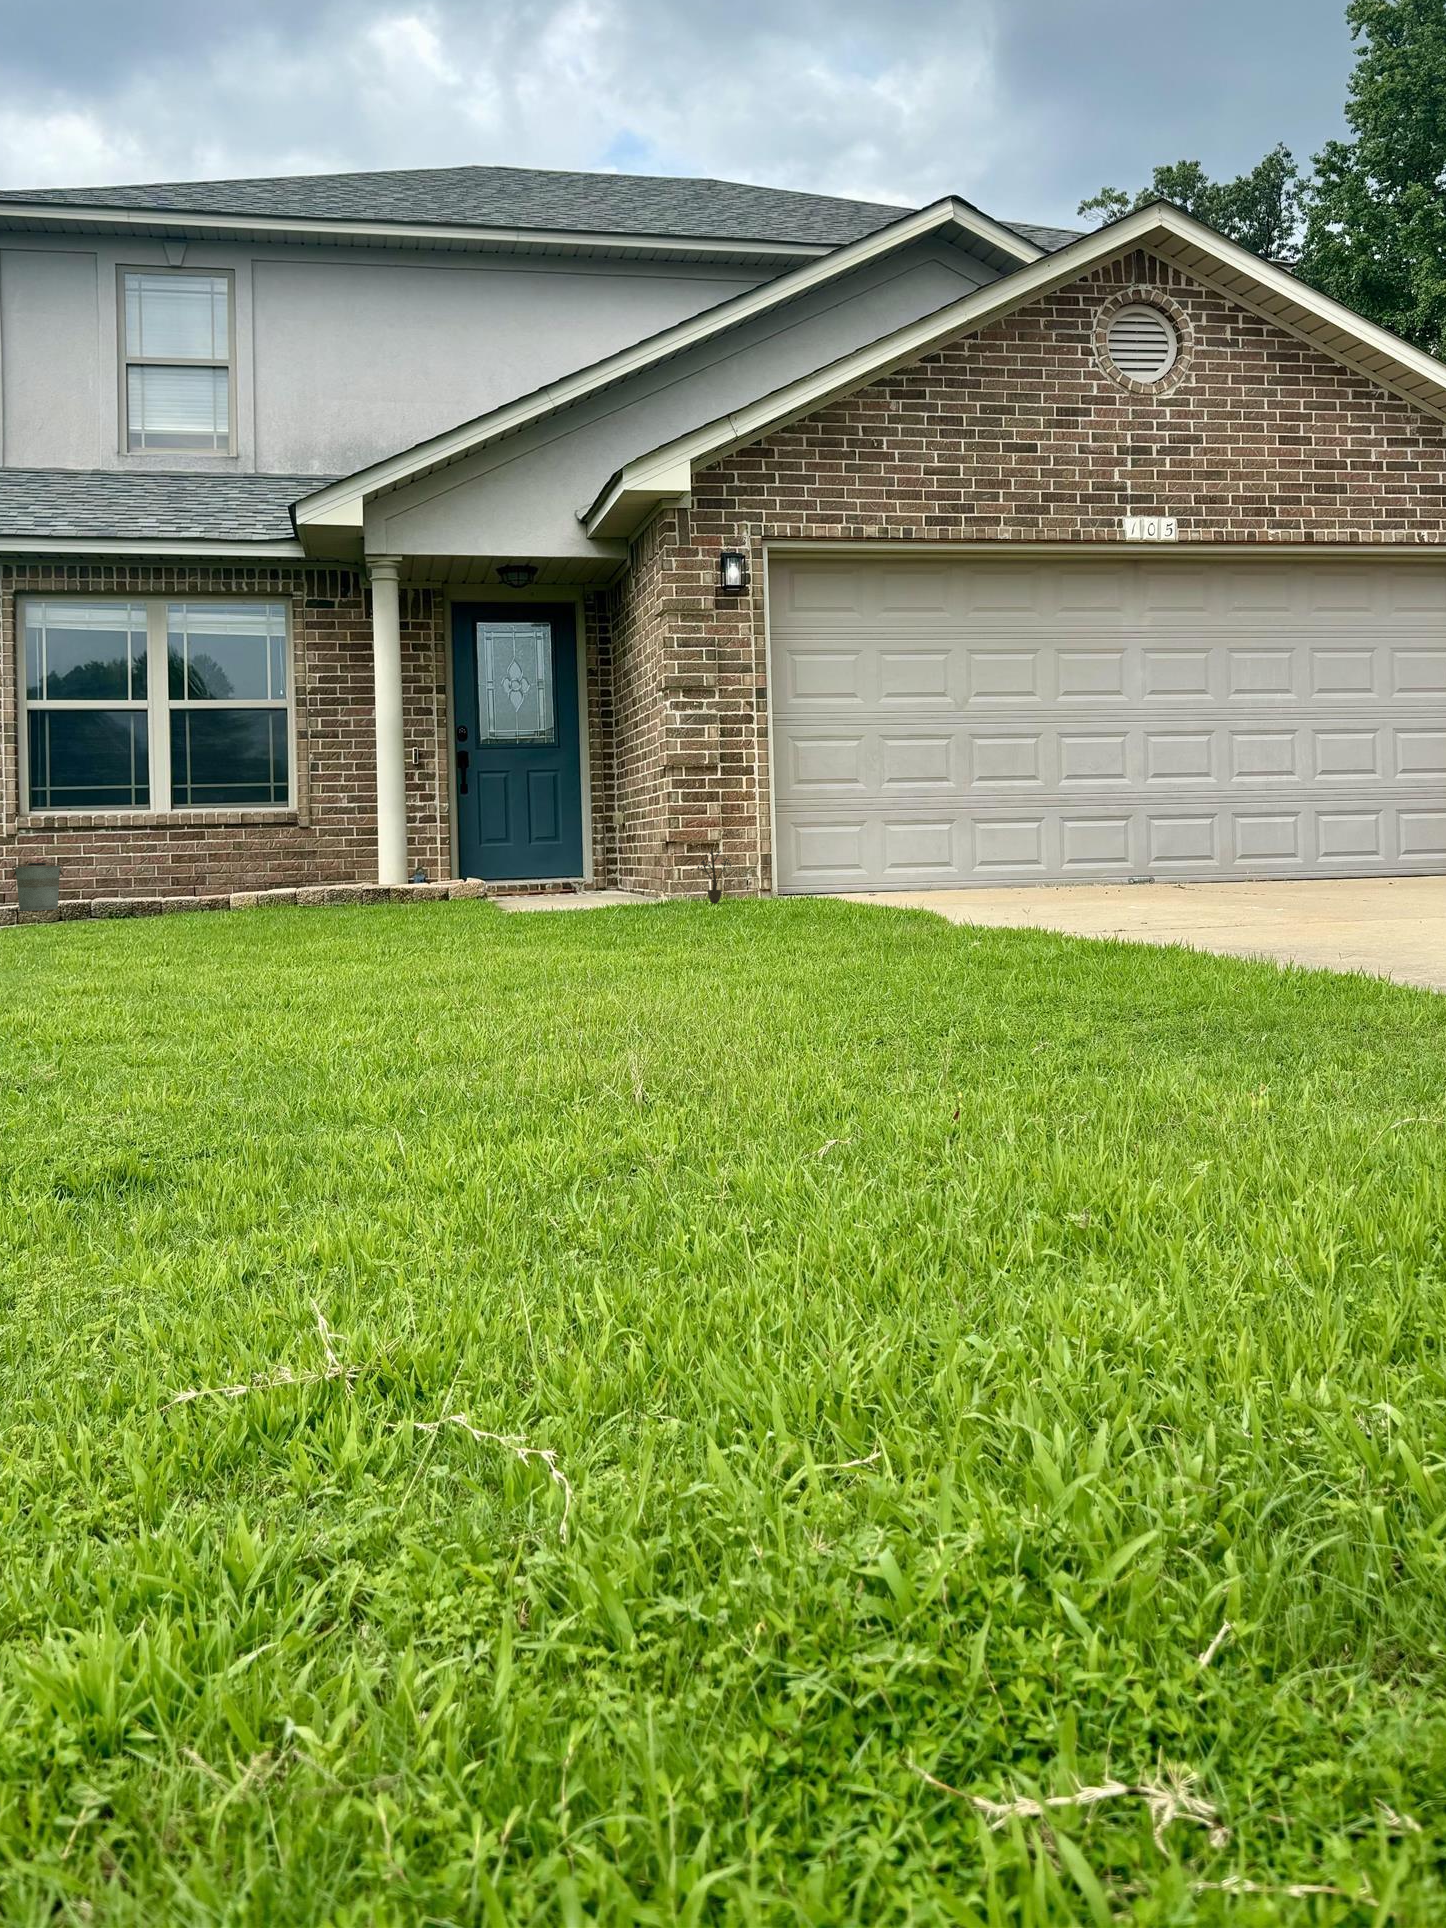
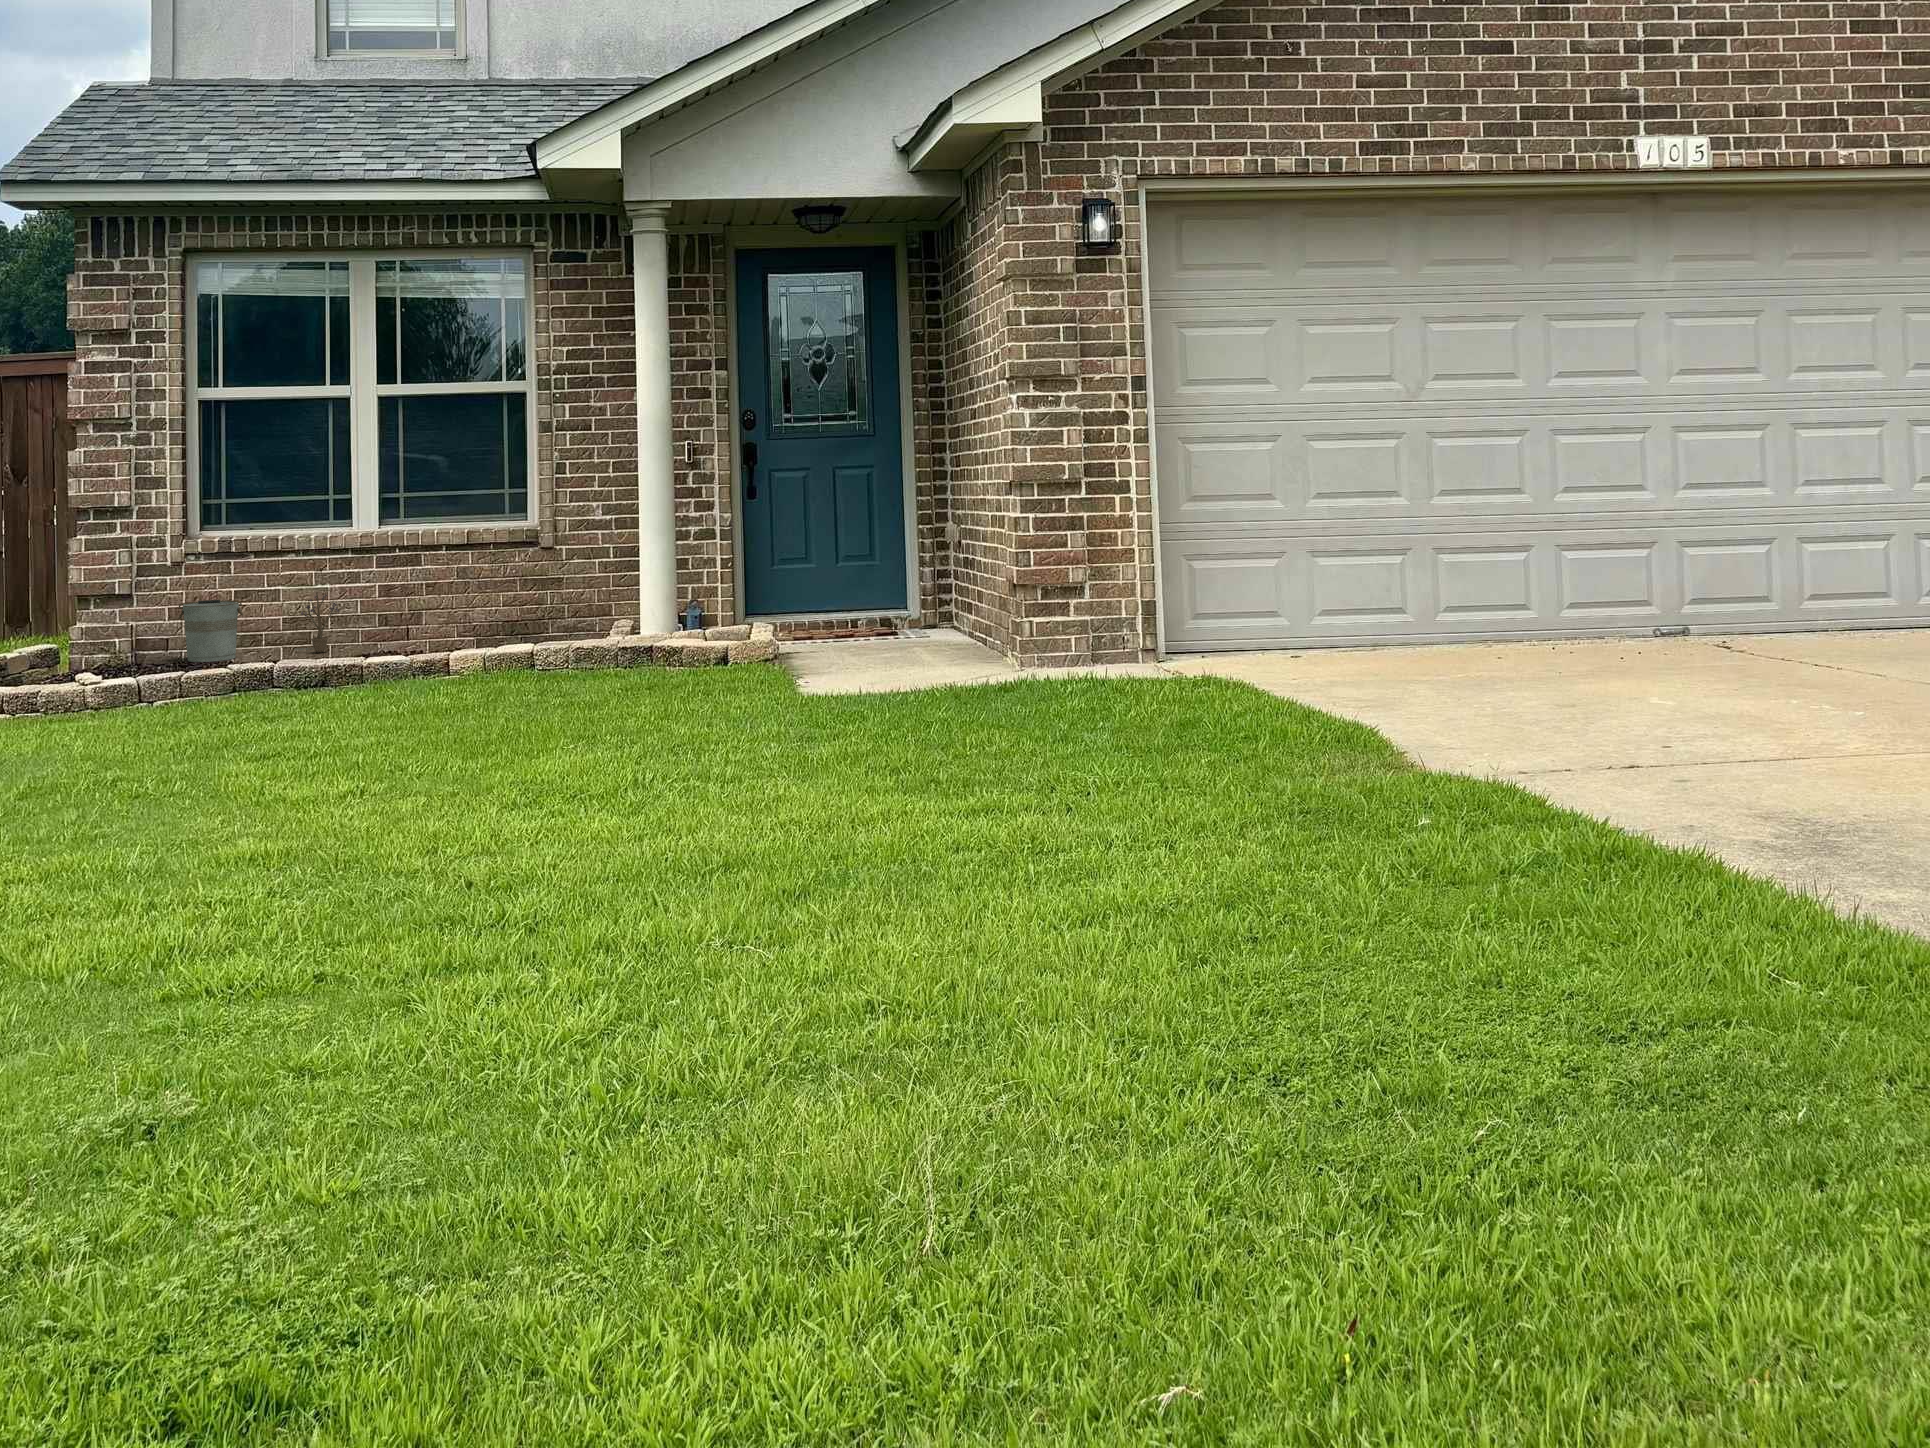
decorative plant: present [693,848,731,903] -> present [294,592,339,653]

